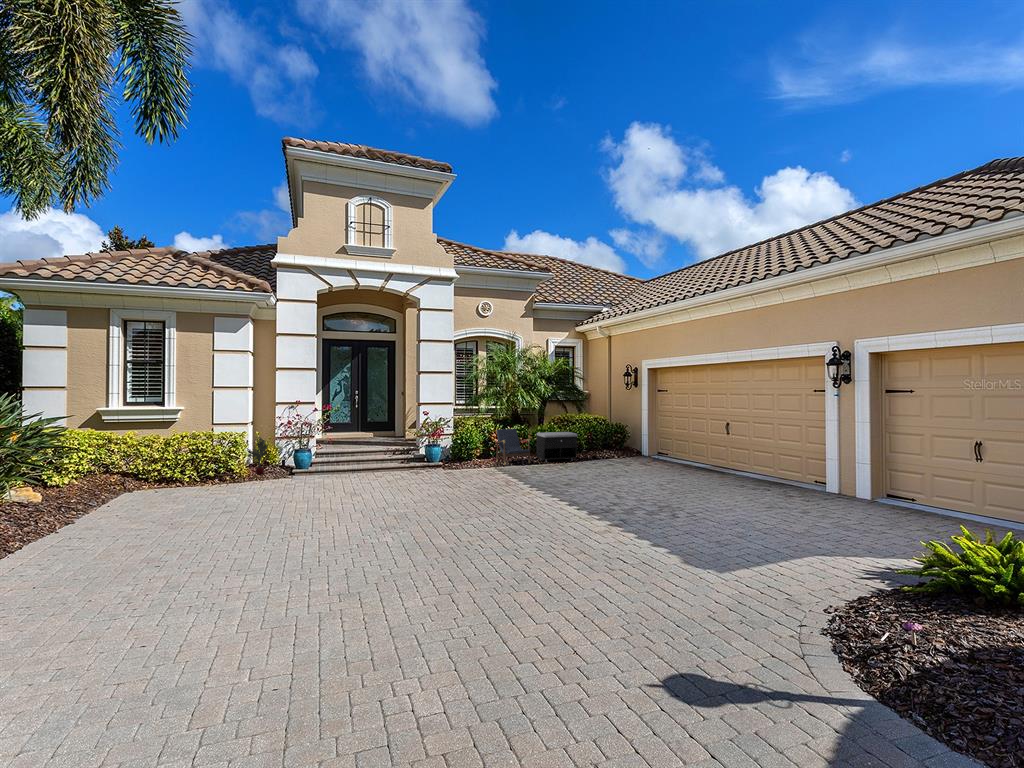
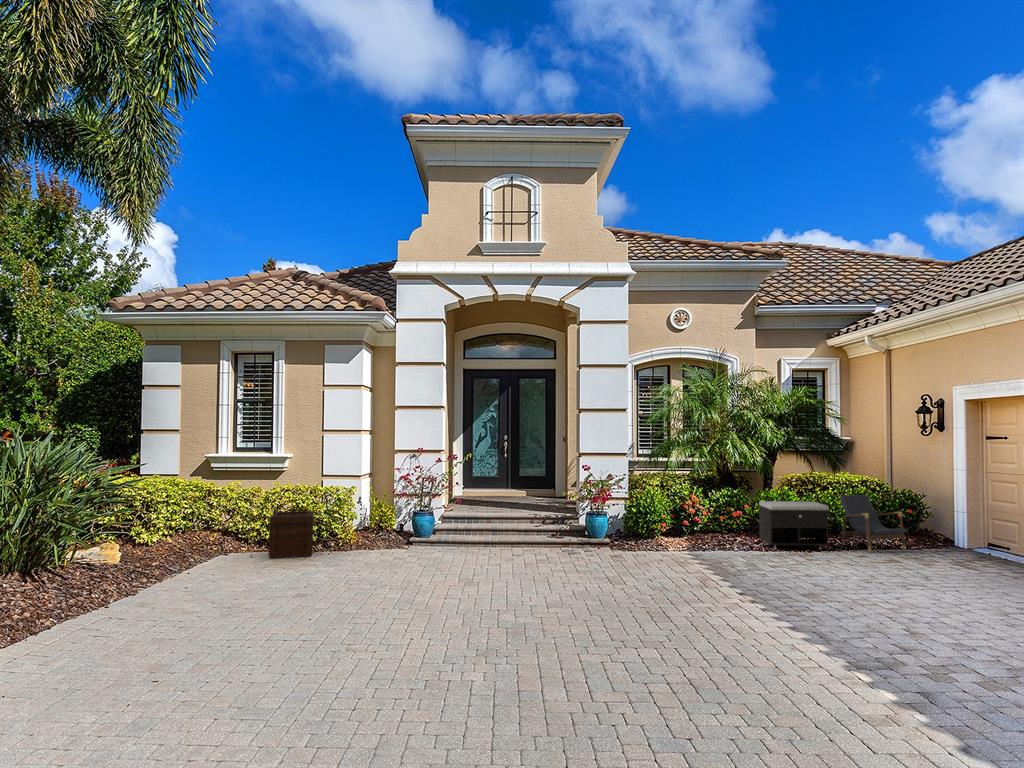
lounge chair: present [496,429,530,465] -> present [840,495,907,553]
potted tree: present [248,437,268,475] -> none [358,493,384,542]
wooden crate: none [177,452,217,490] -> present [269,511,314,559]

